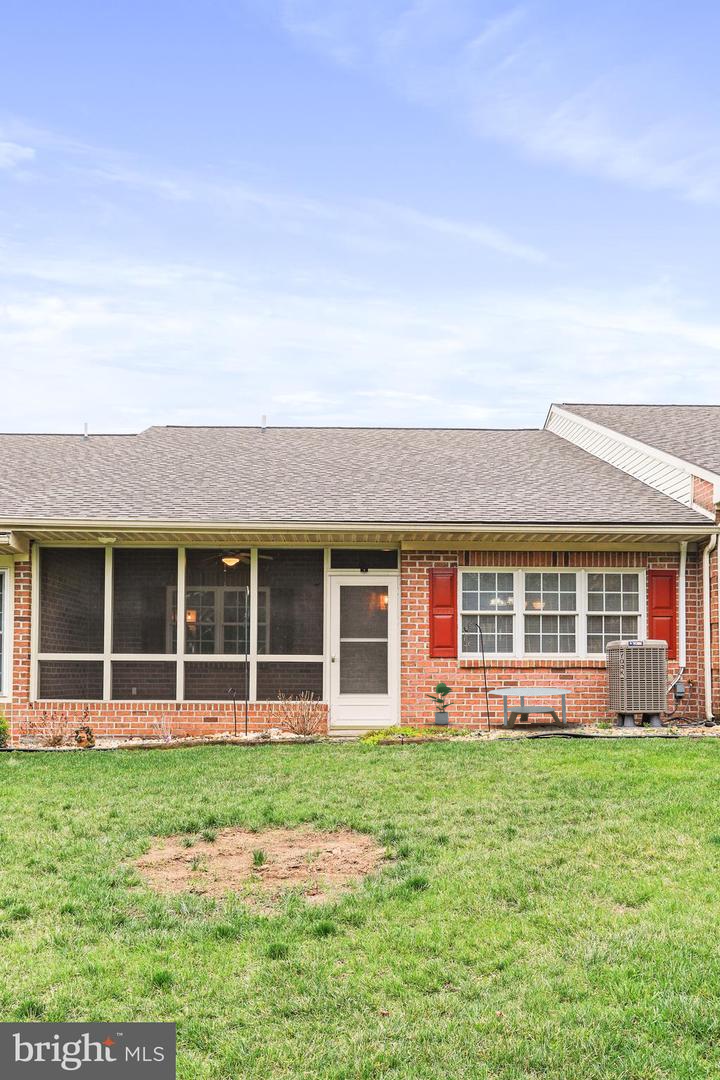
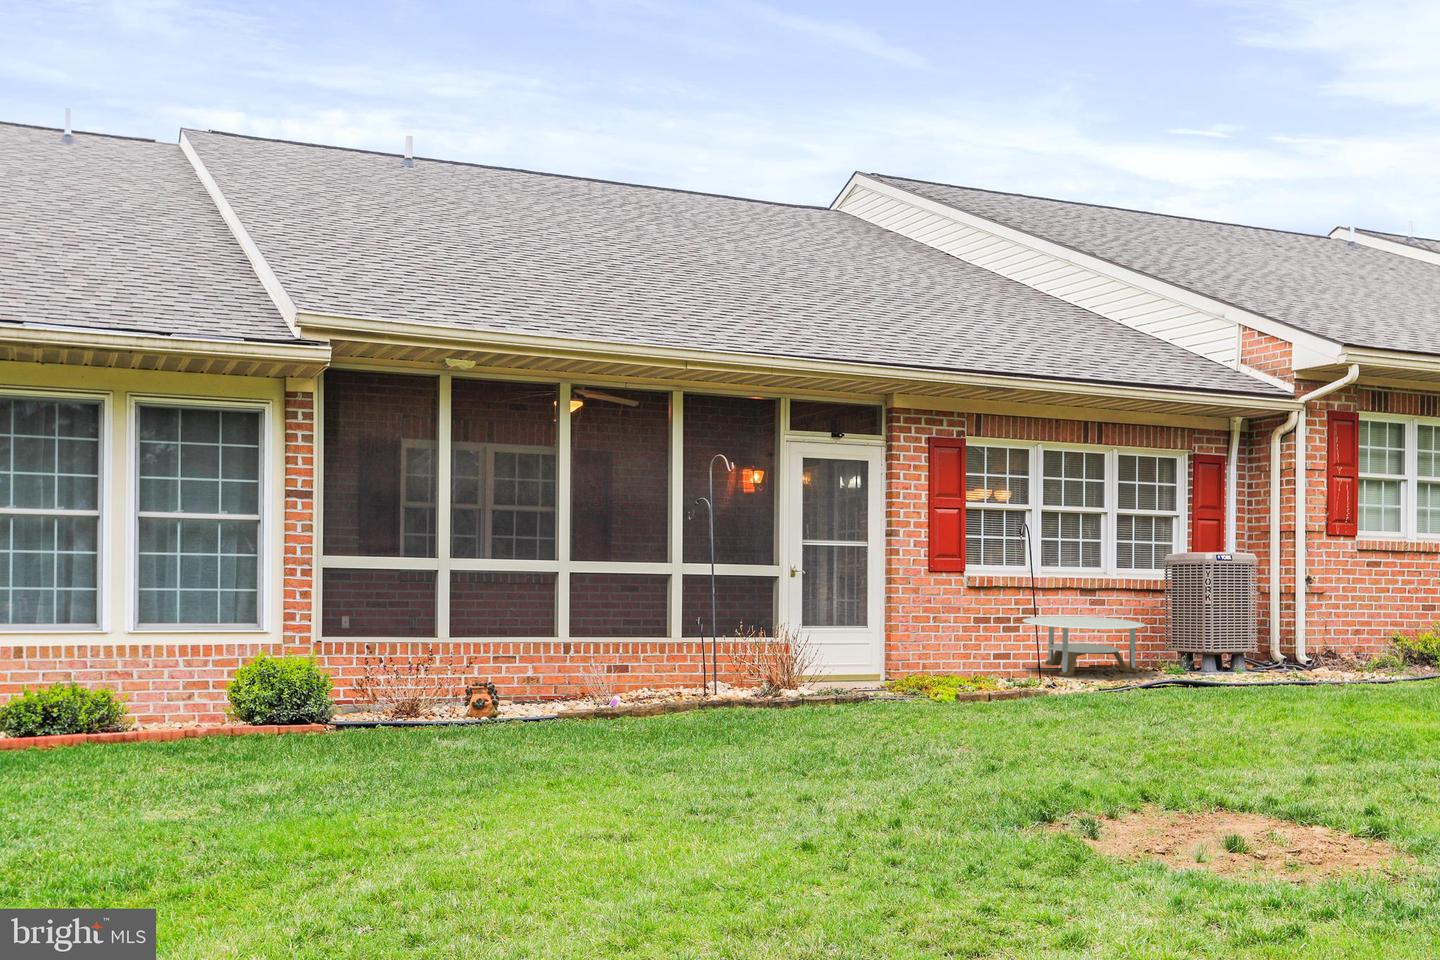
potted plant: present [427,683,454,724] -> none [932,609,976,671]

